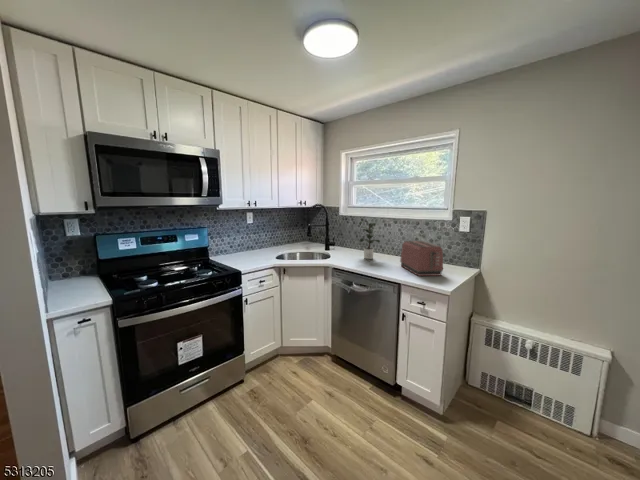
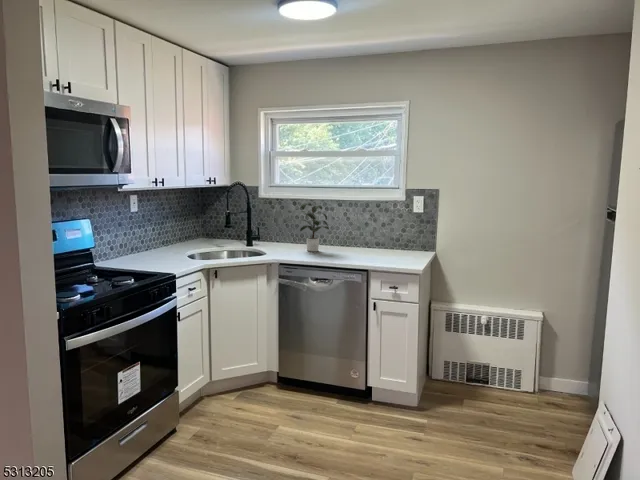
toaster: present [400,241,443,276] -> none [356,225,407,261]

